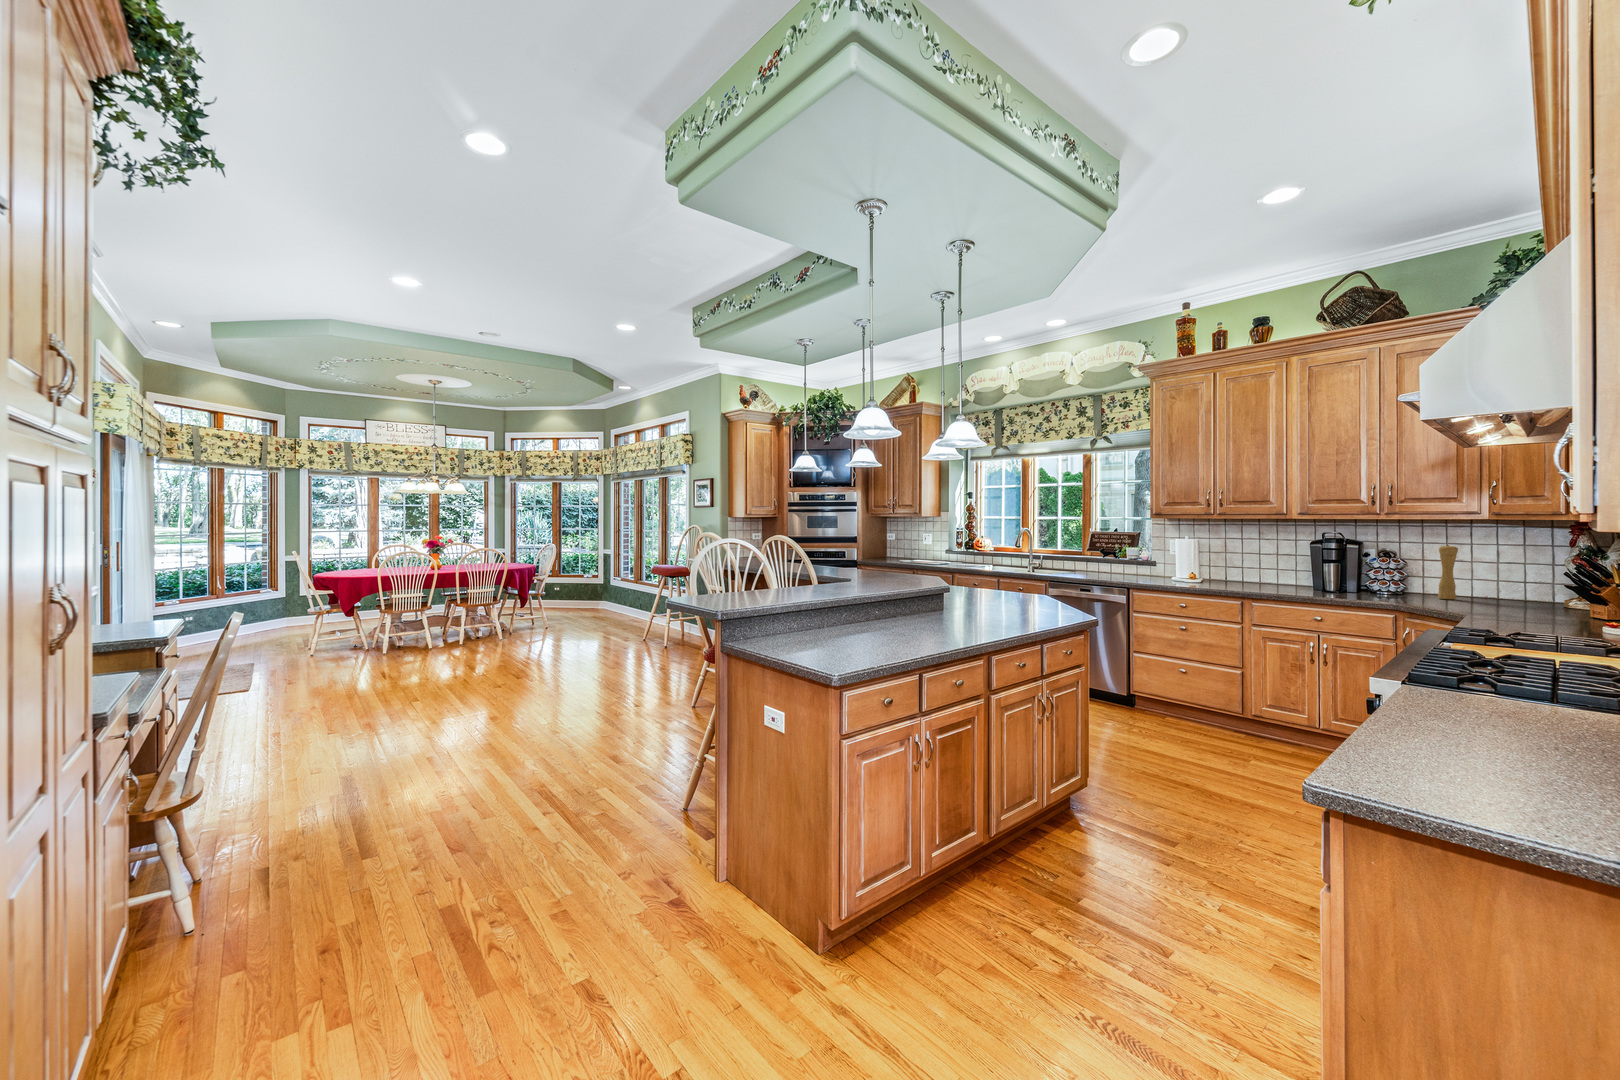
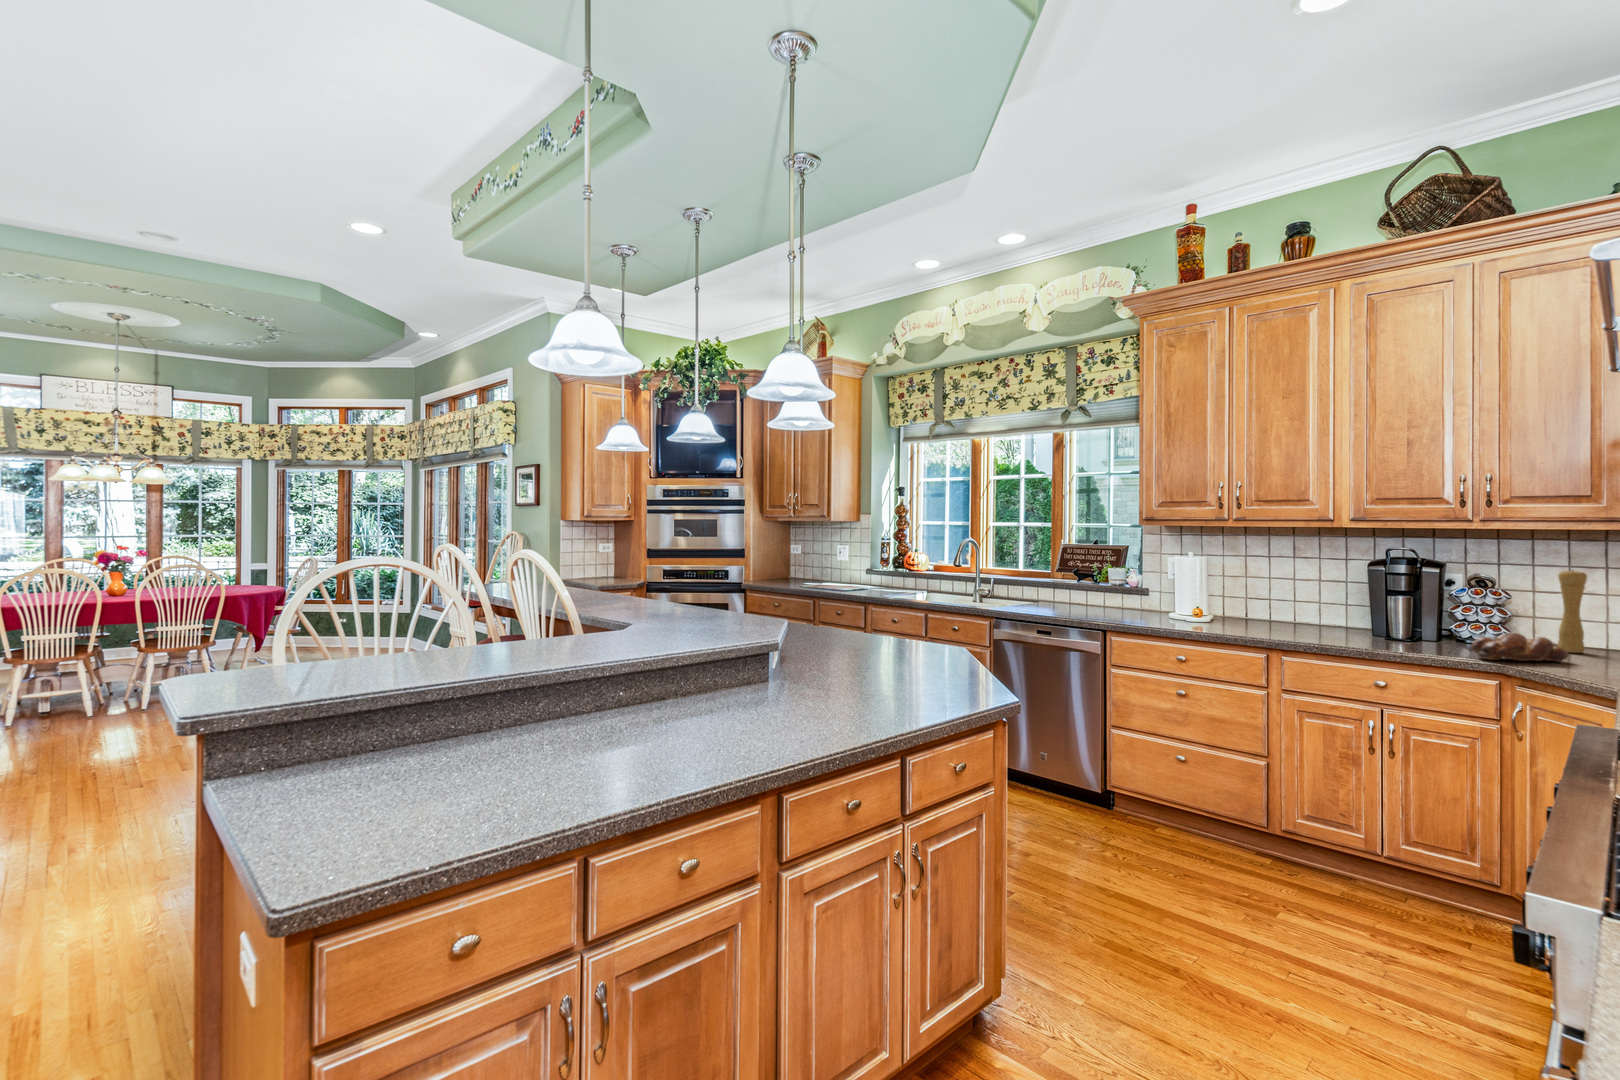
bread loaf: none [1377,586,1442,603] -> present [1471,633,1568,661]

